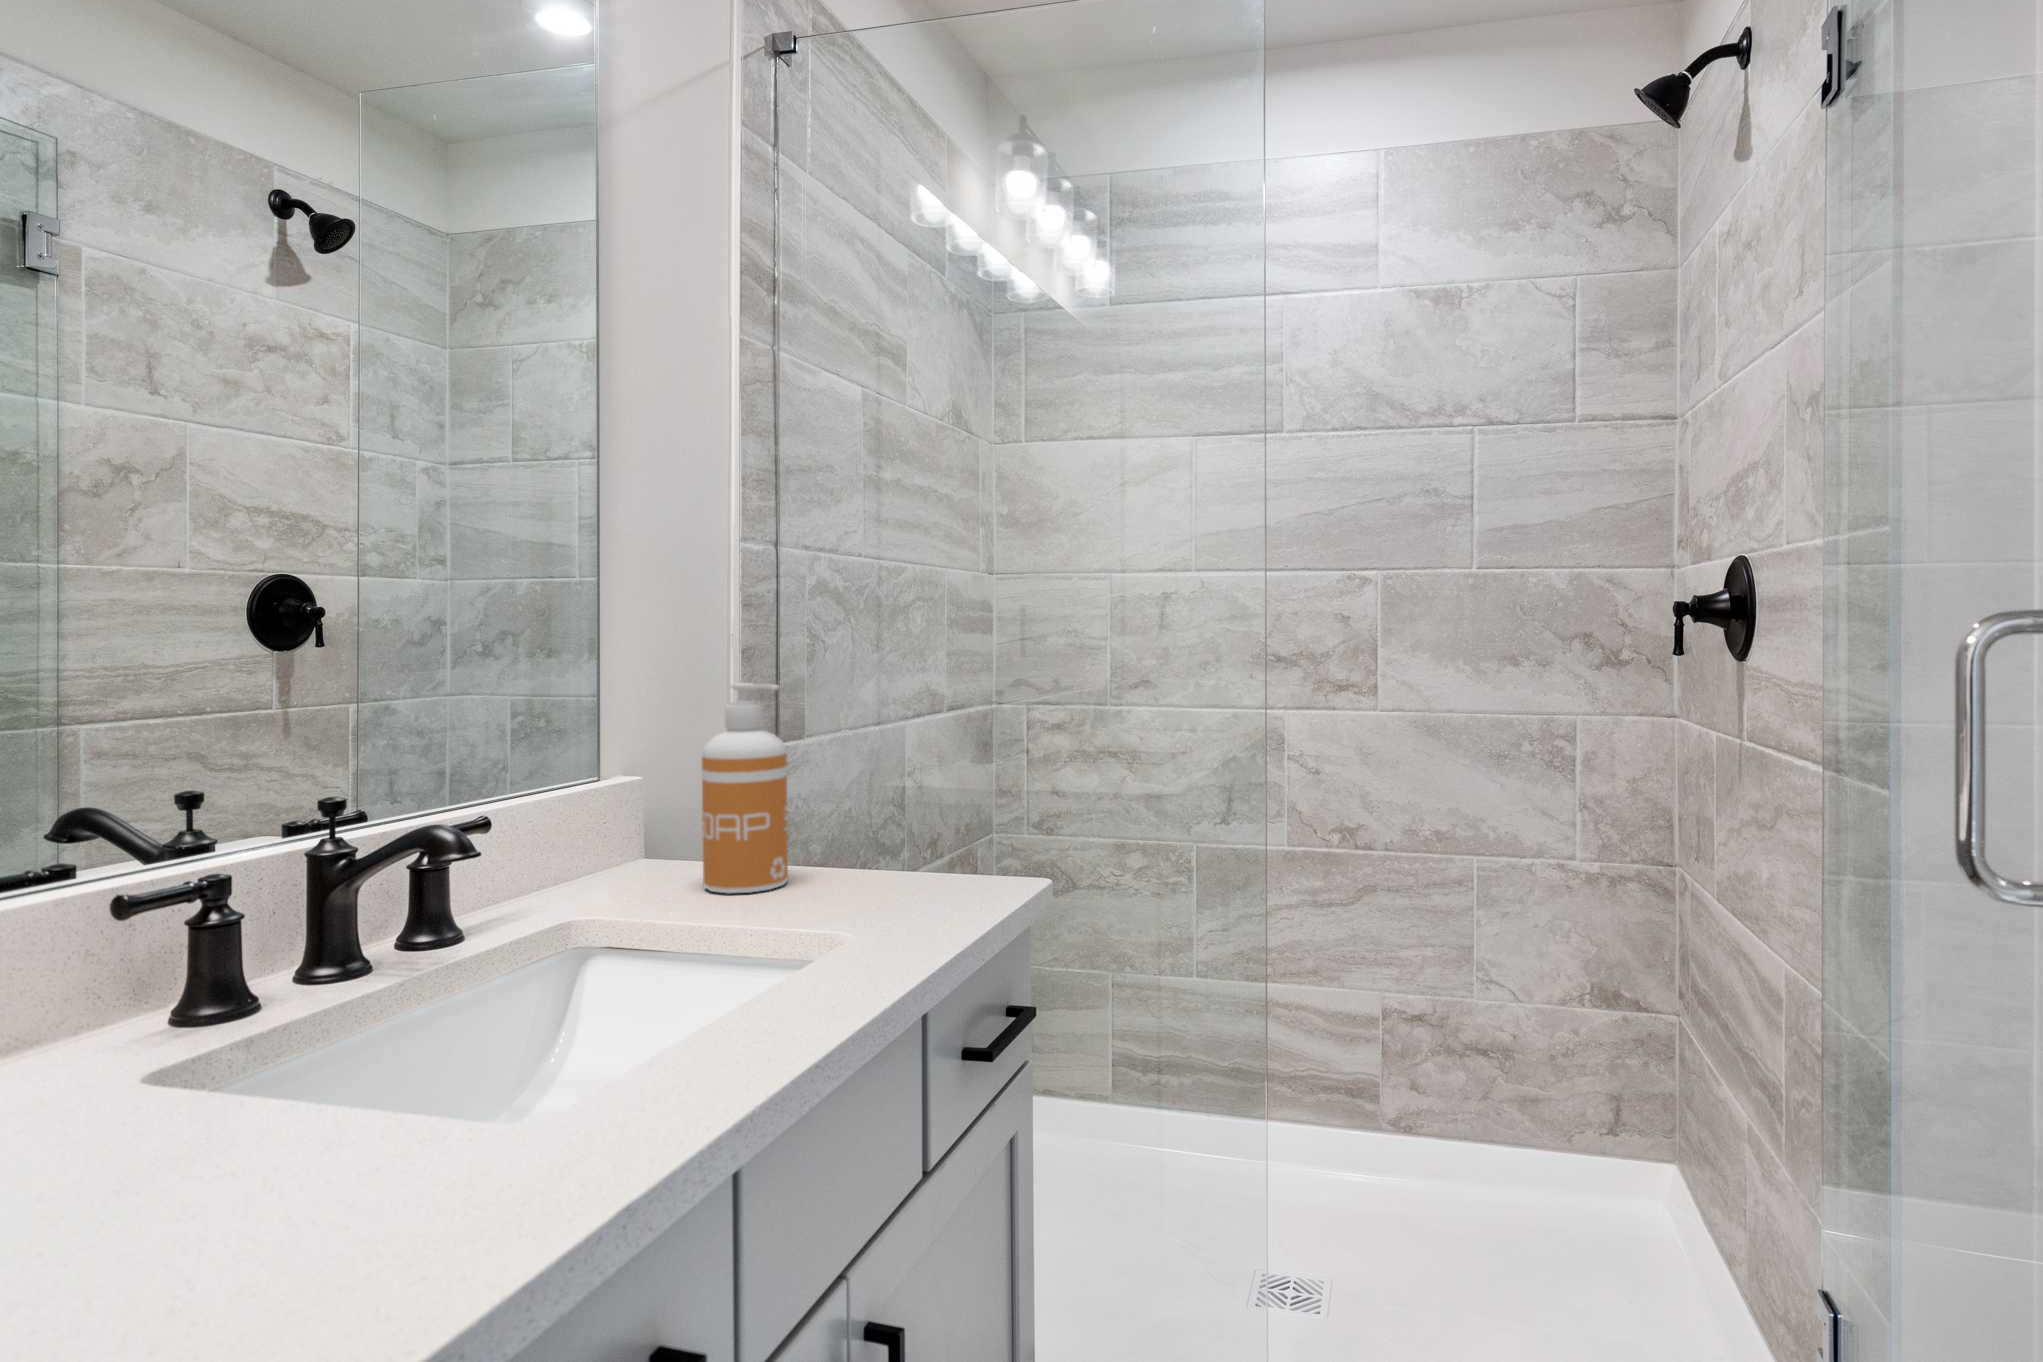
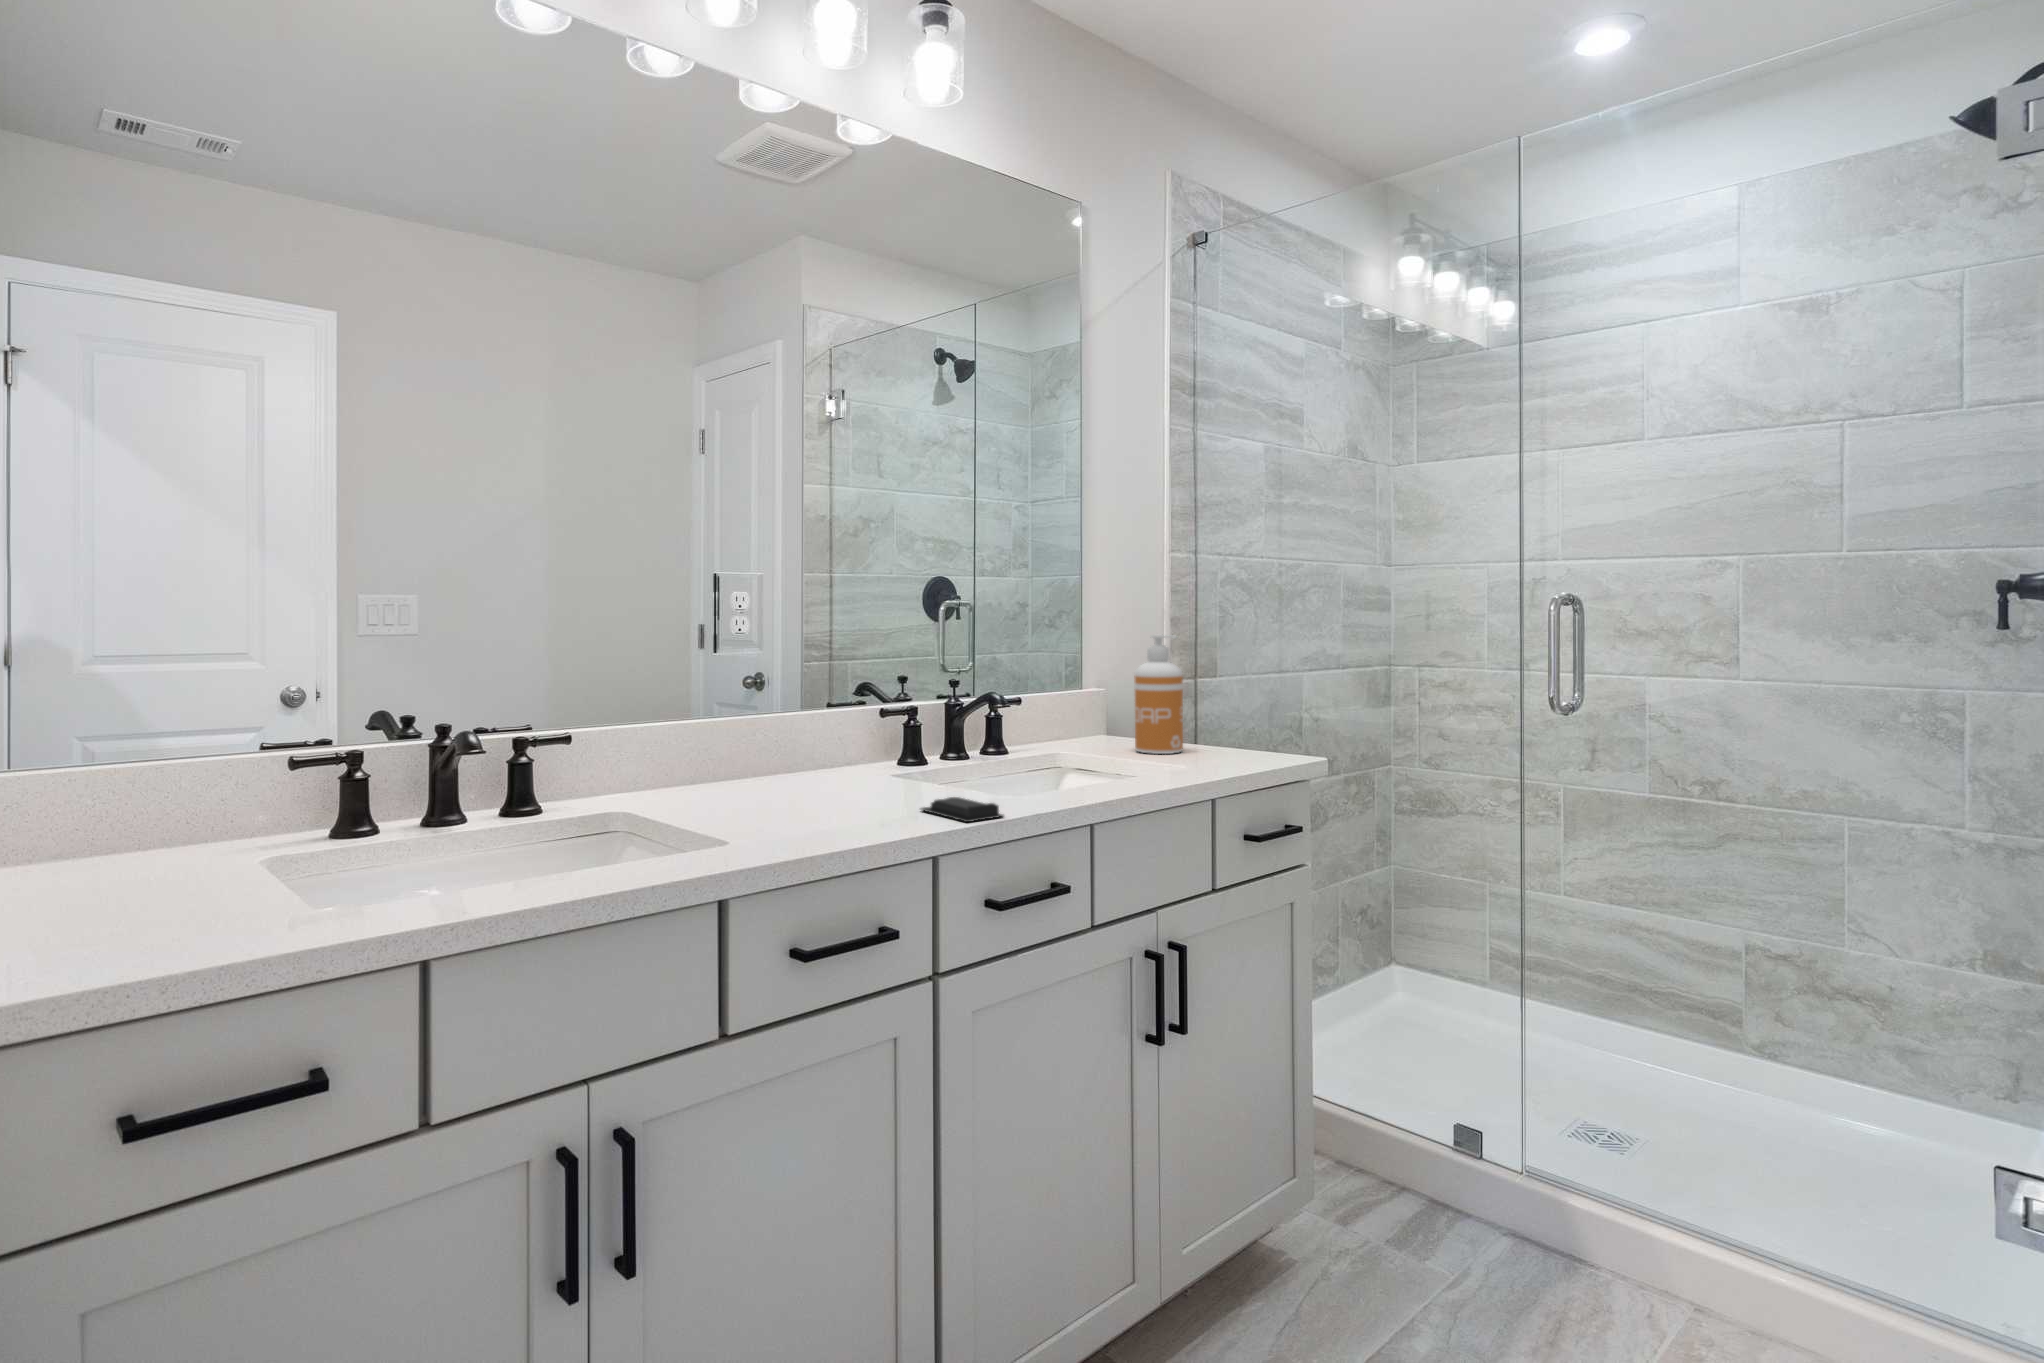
soap bar: none [199,1165,474,1277] -> present [921,797,1004,822]

